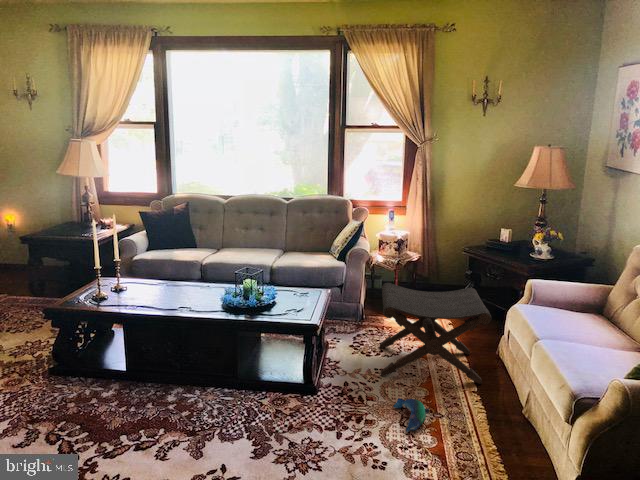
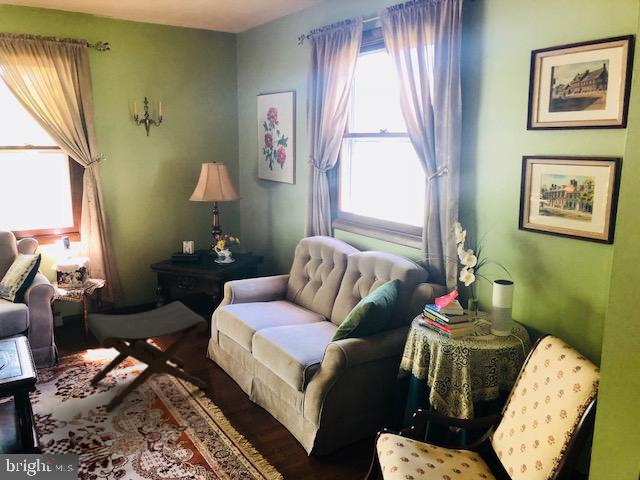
plush toy: present [393,398,429,432] -> none [135,421,175,455]

